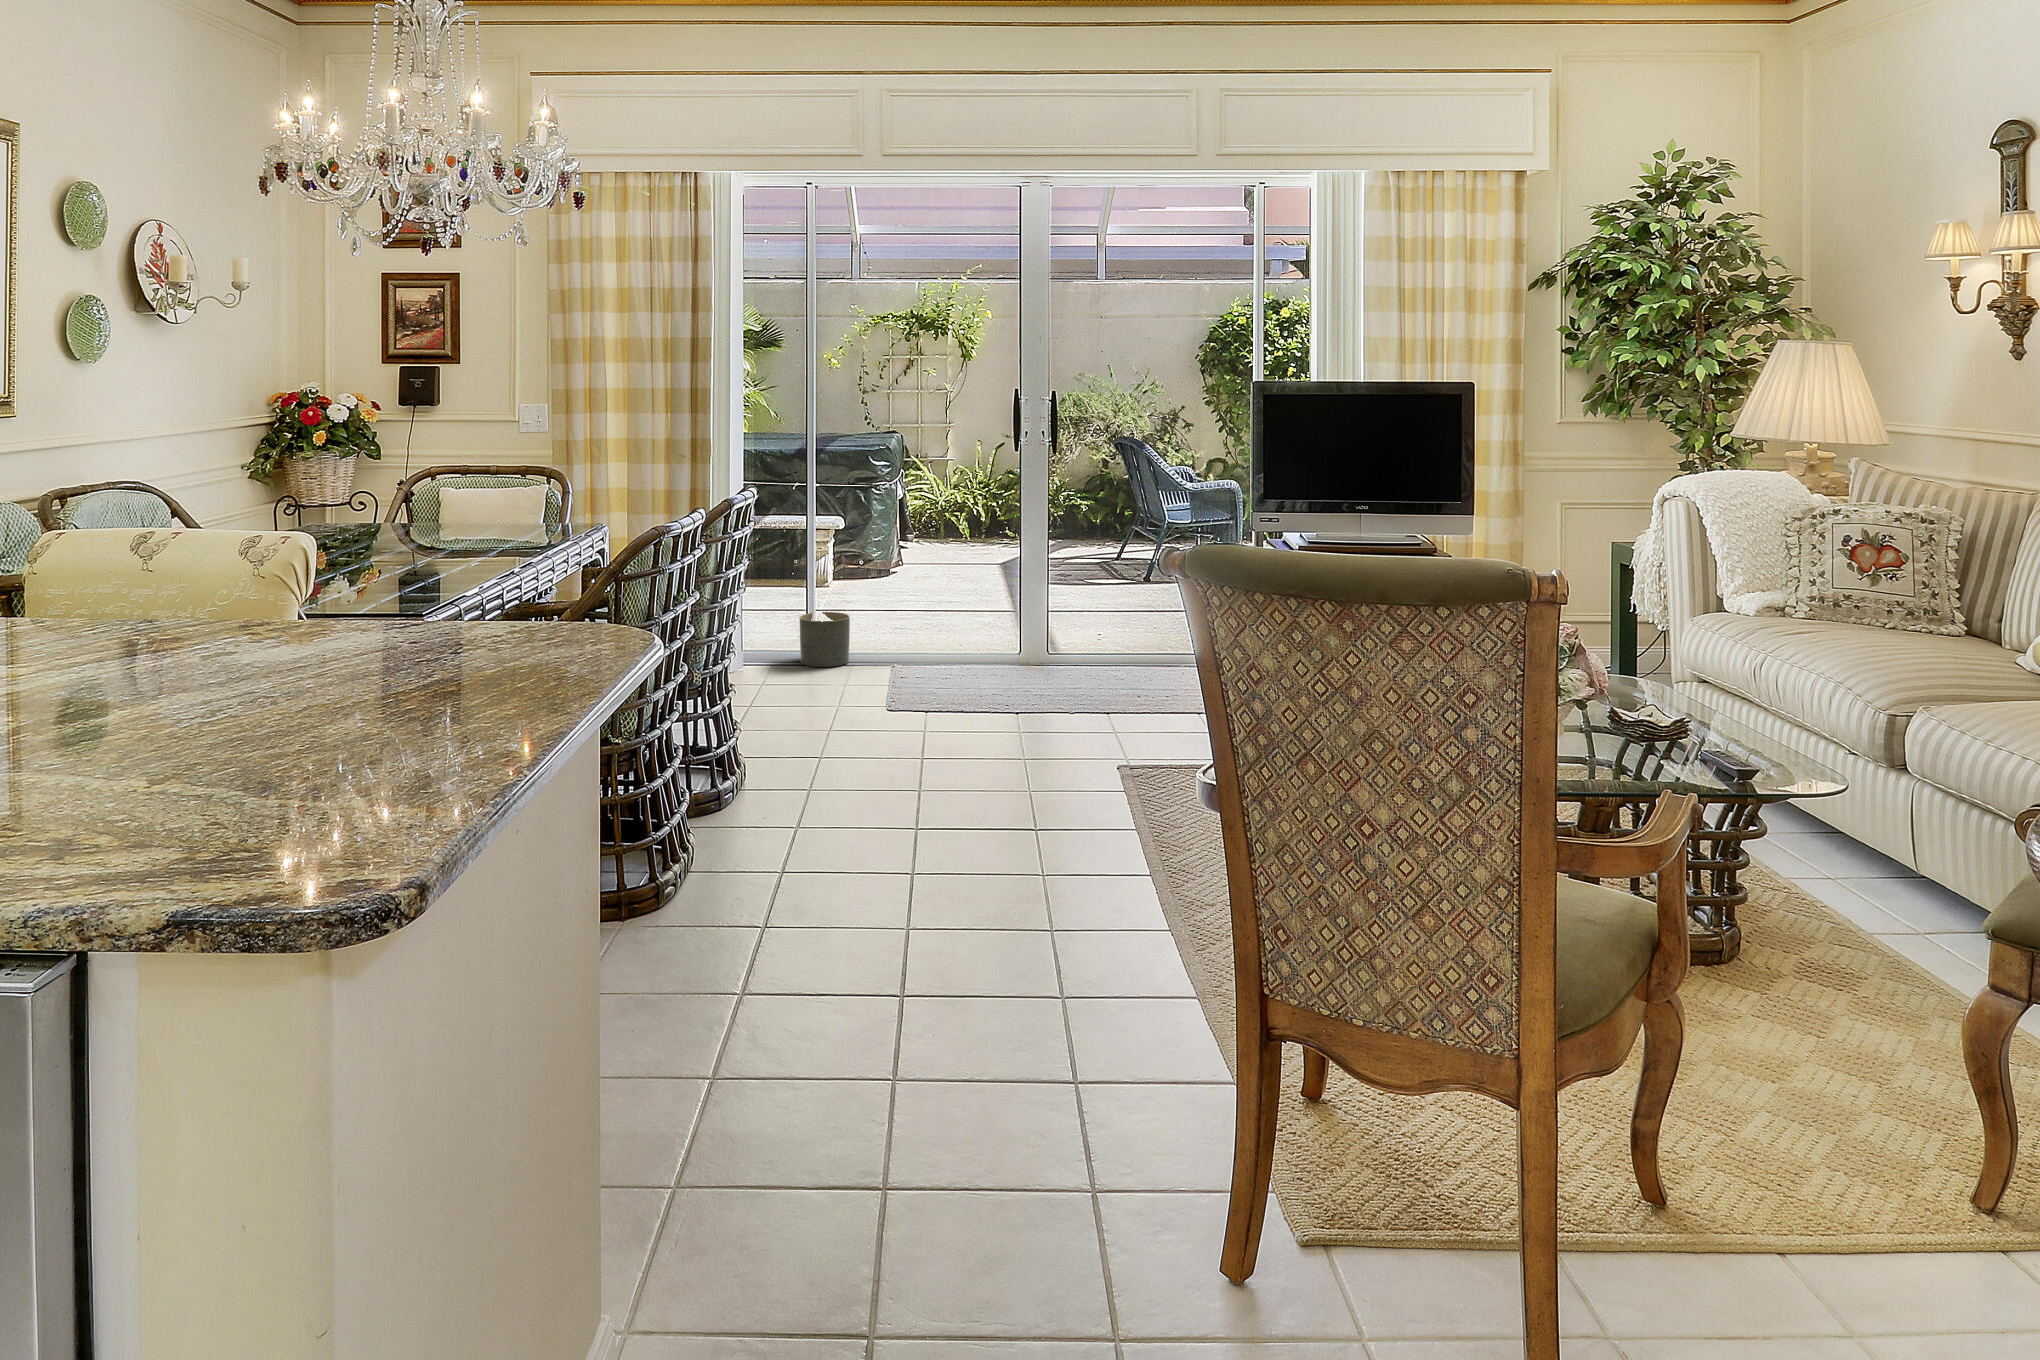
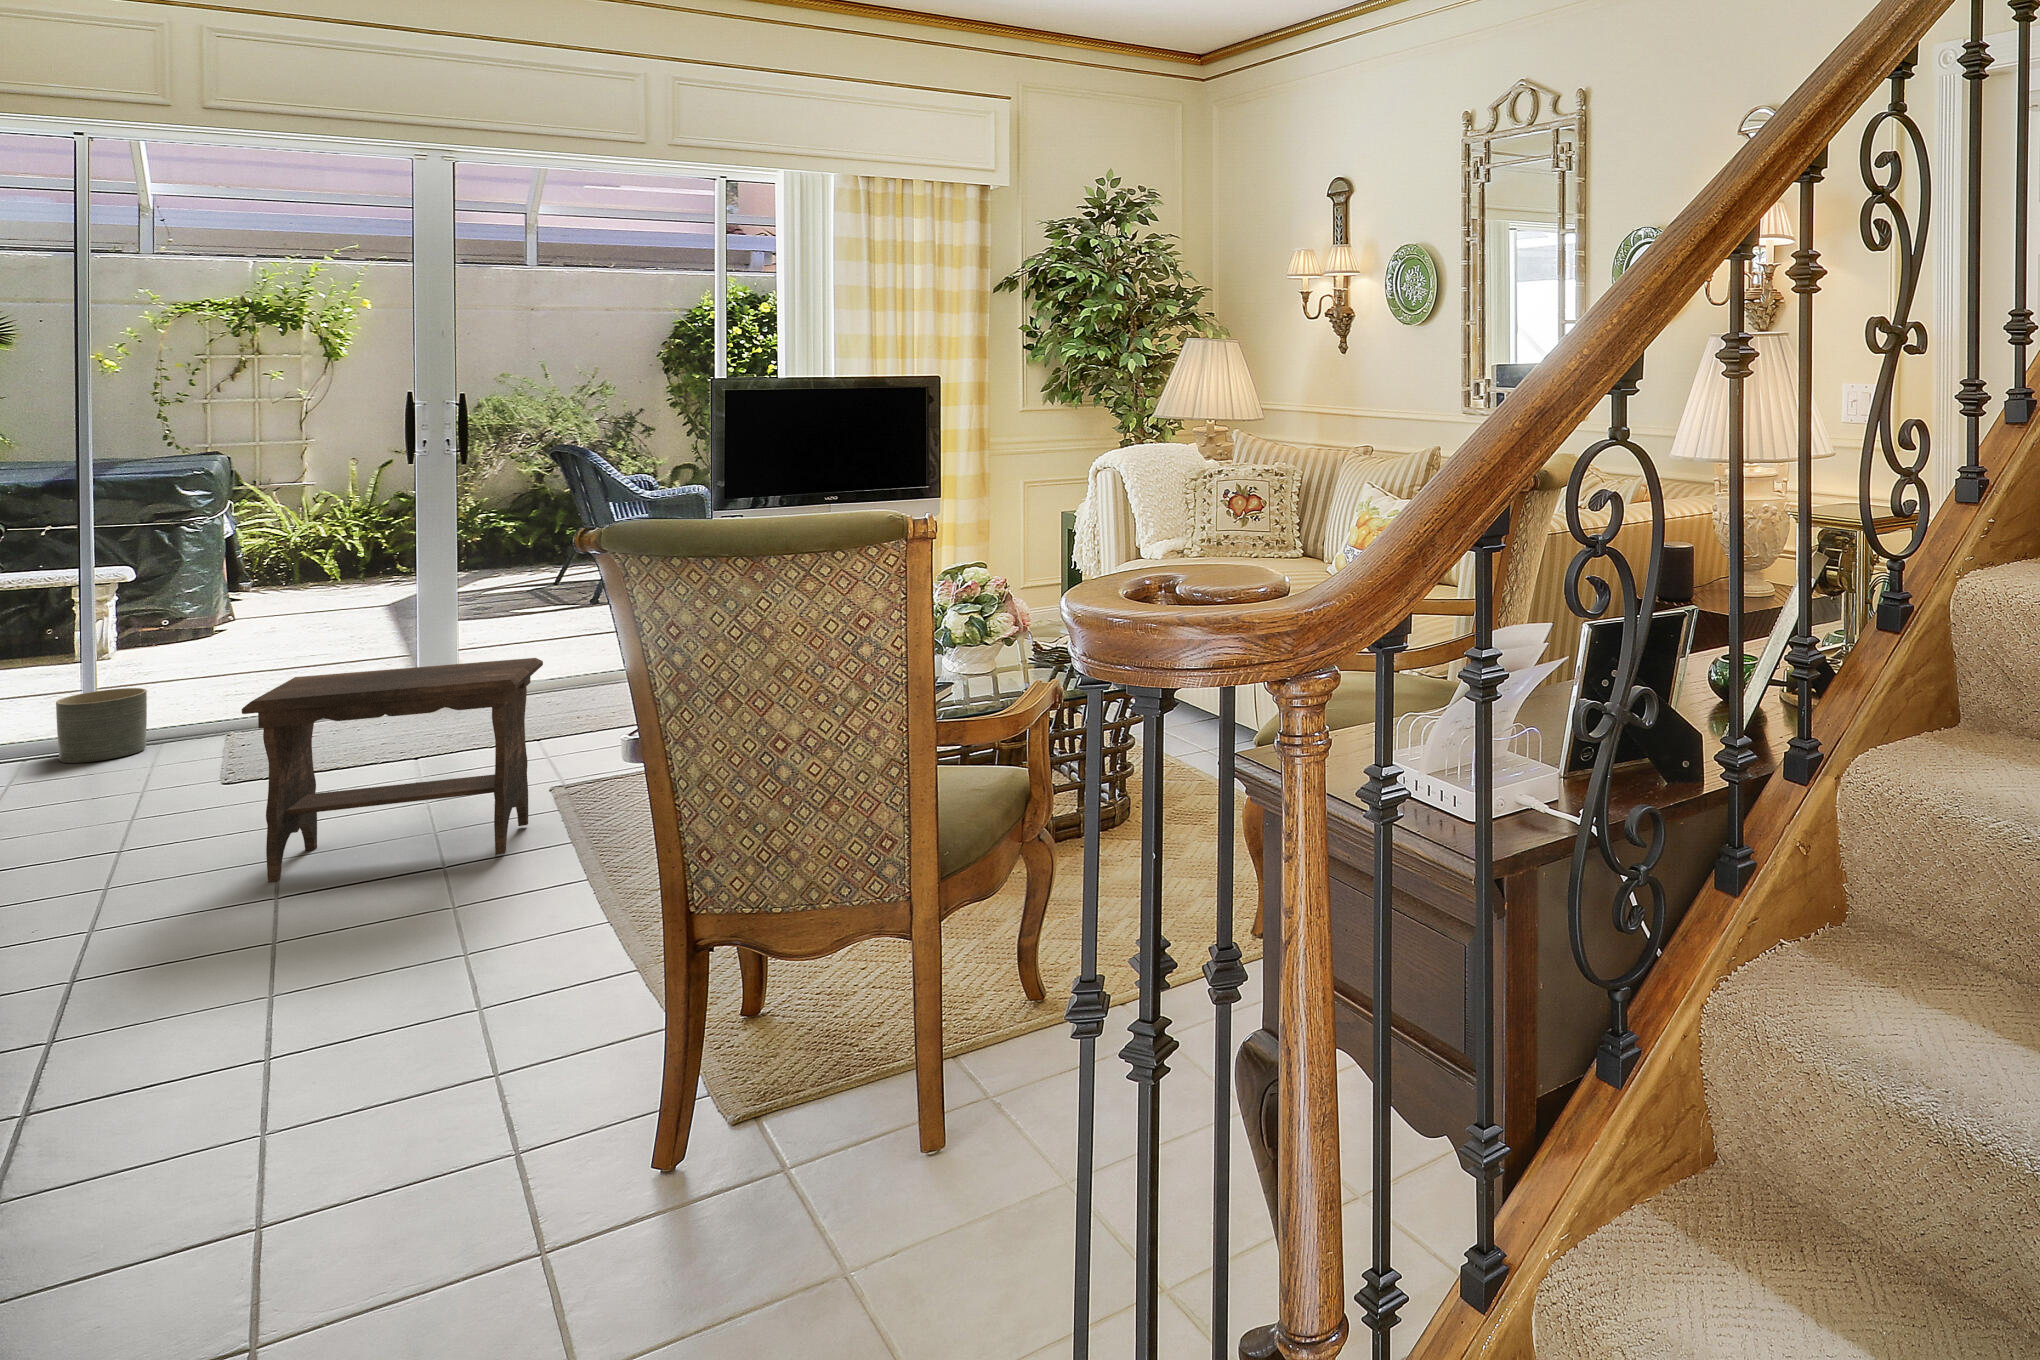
footstool: none [900,630,1113,824] -> present [242,658,543,882]

